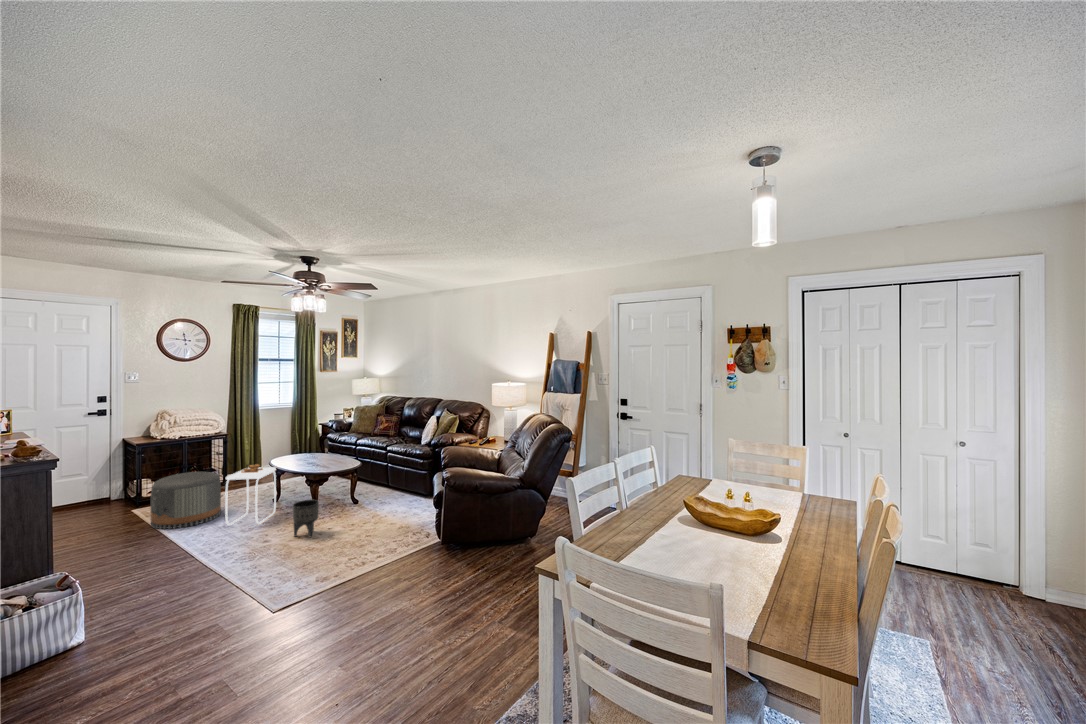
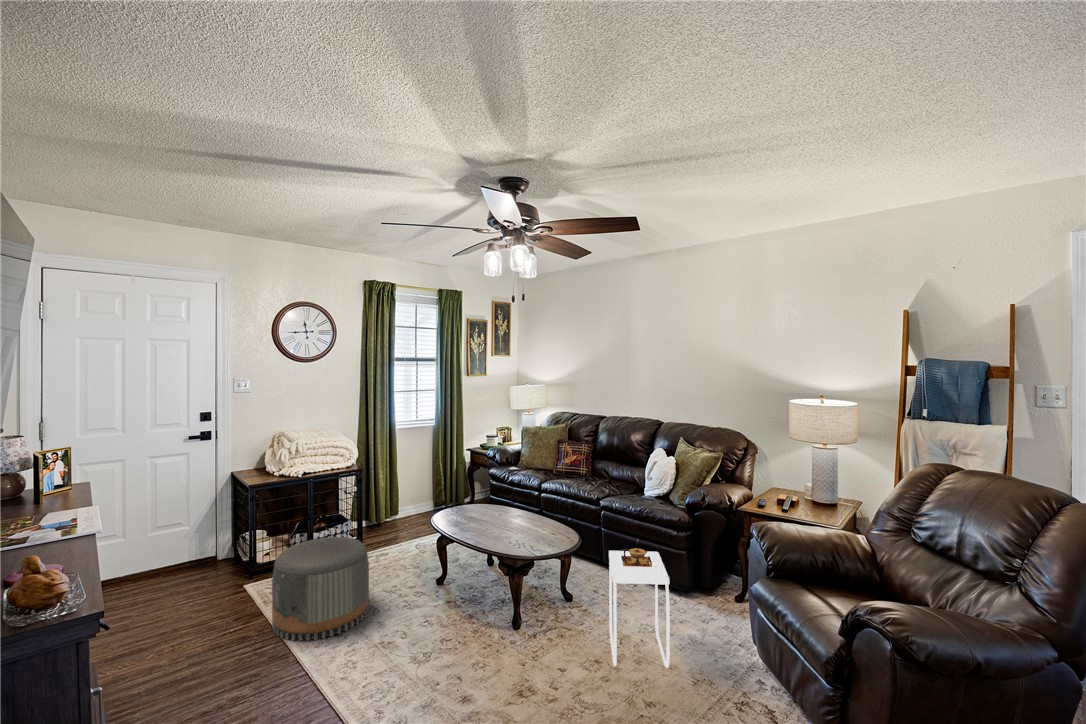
side table: present [225,464,276,525] -> present [609,548,670,668]
planter: present [293,500,319,537] -> none [506,616,549,696]

